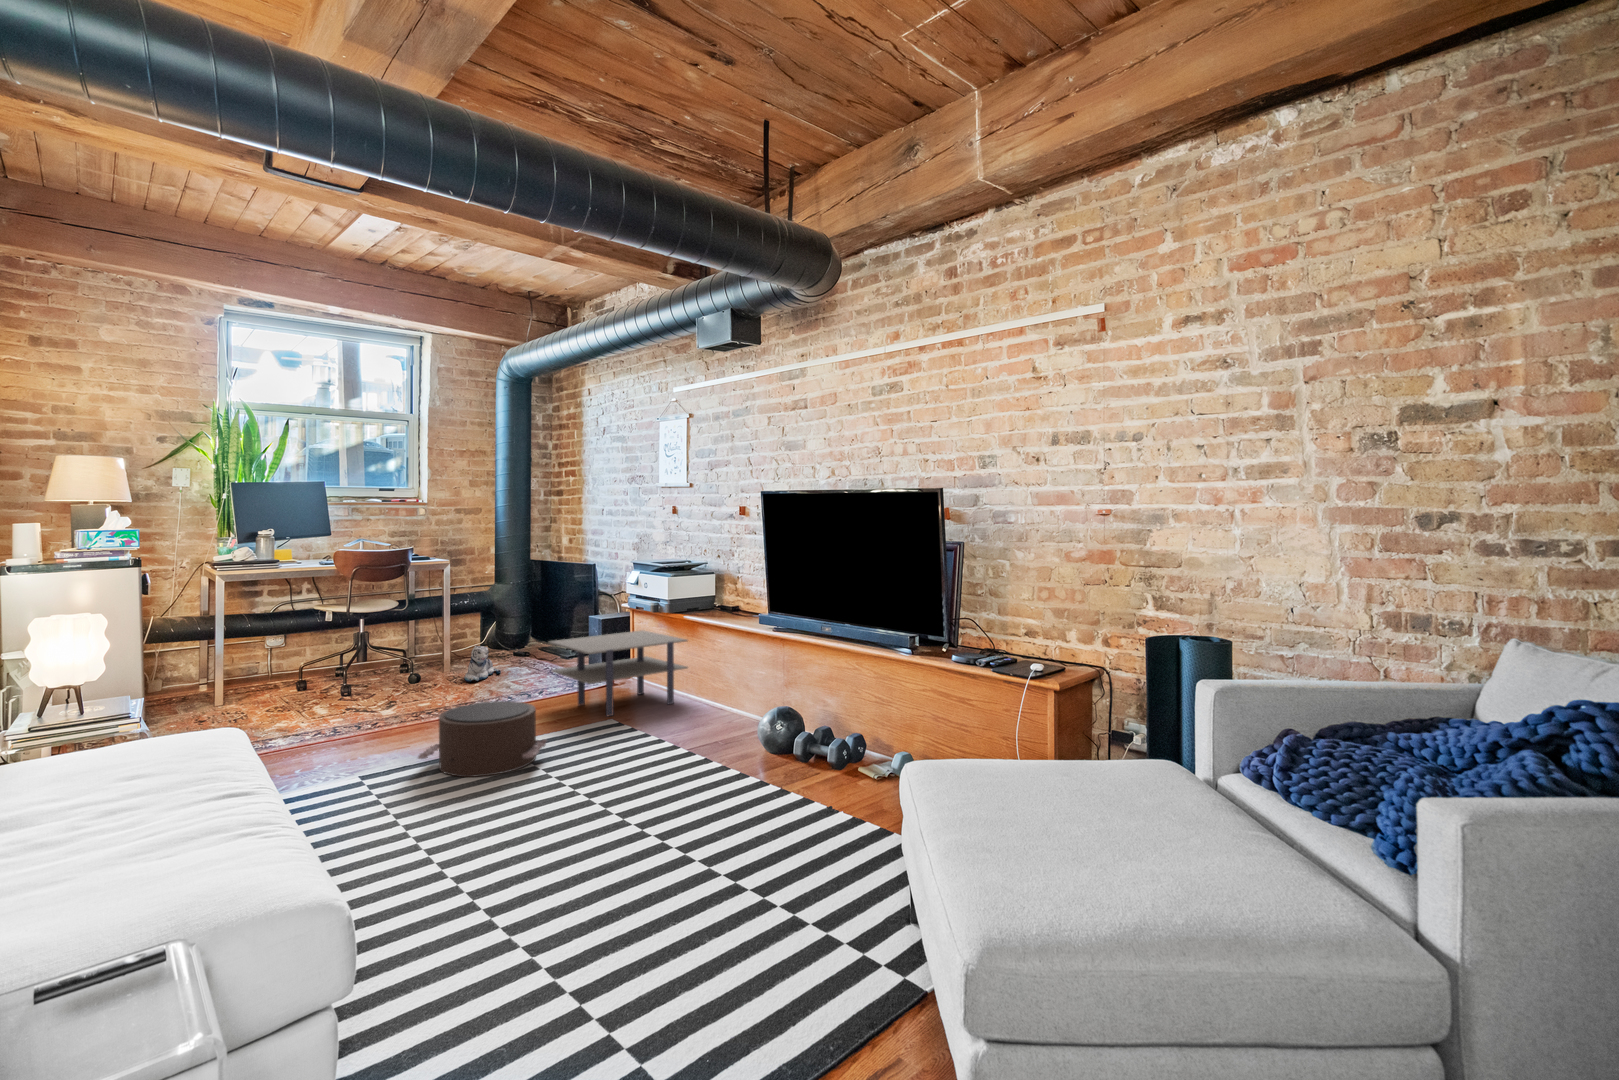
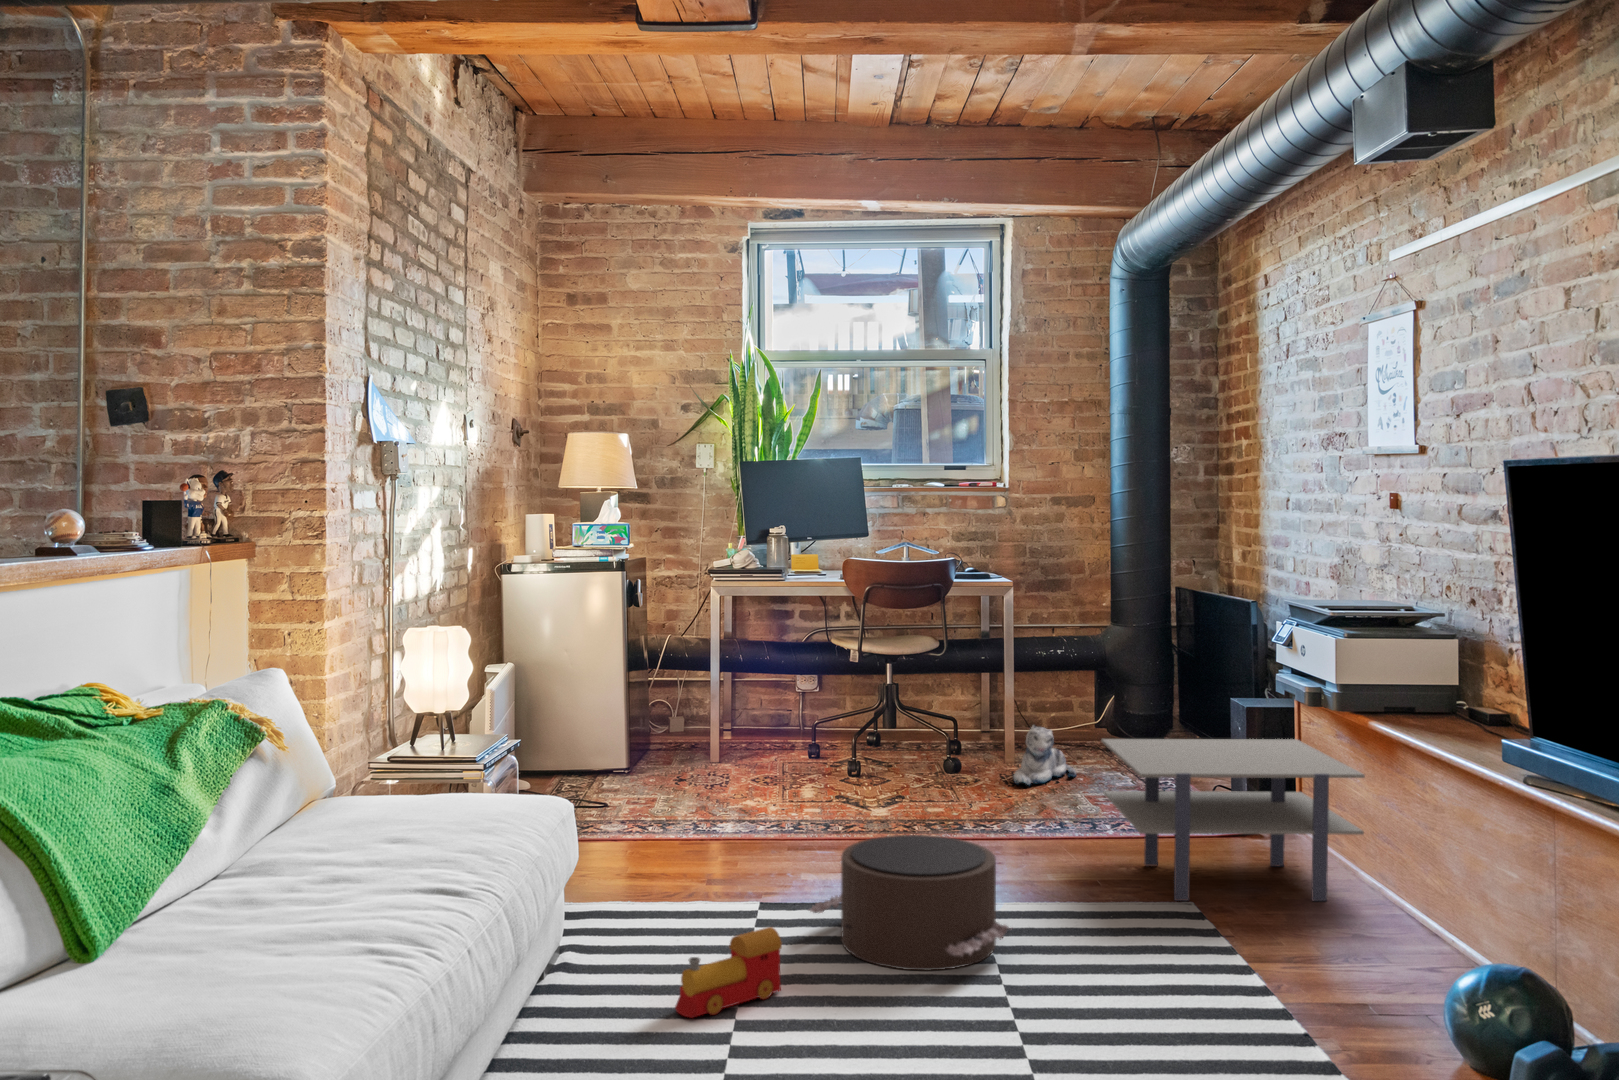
toy train: none [369,764,432,827] -> present [675,927,782,1018]

